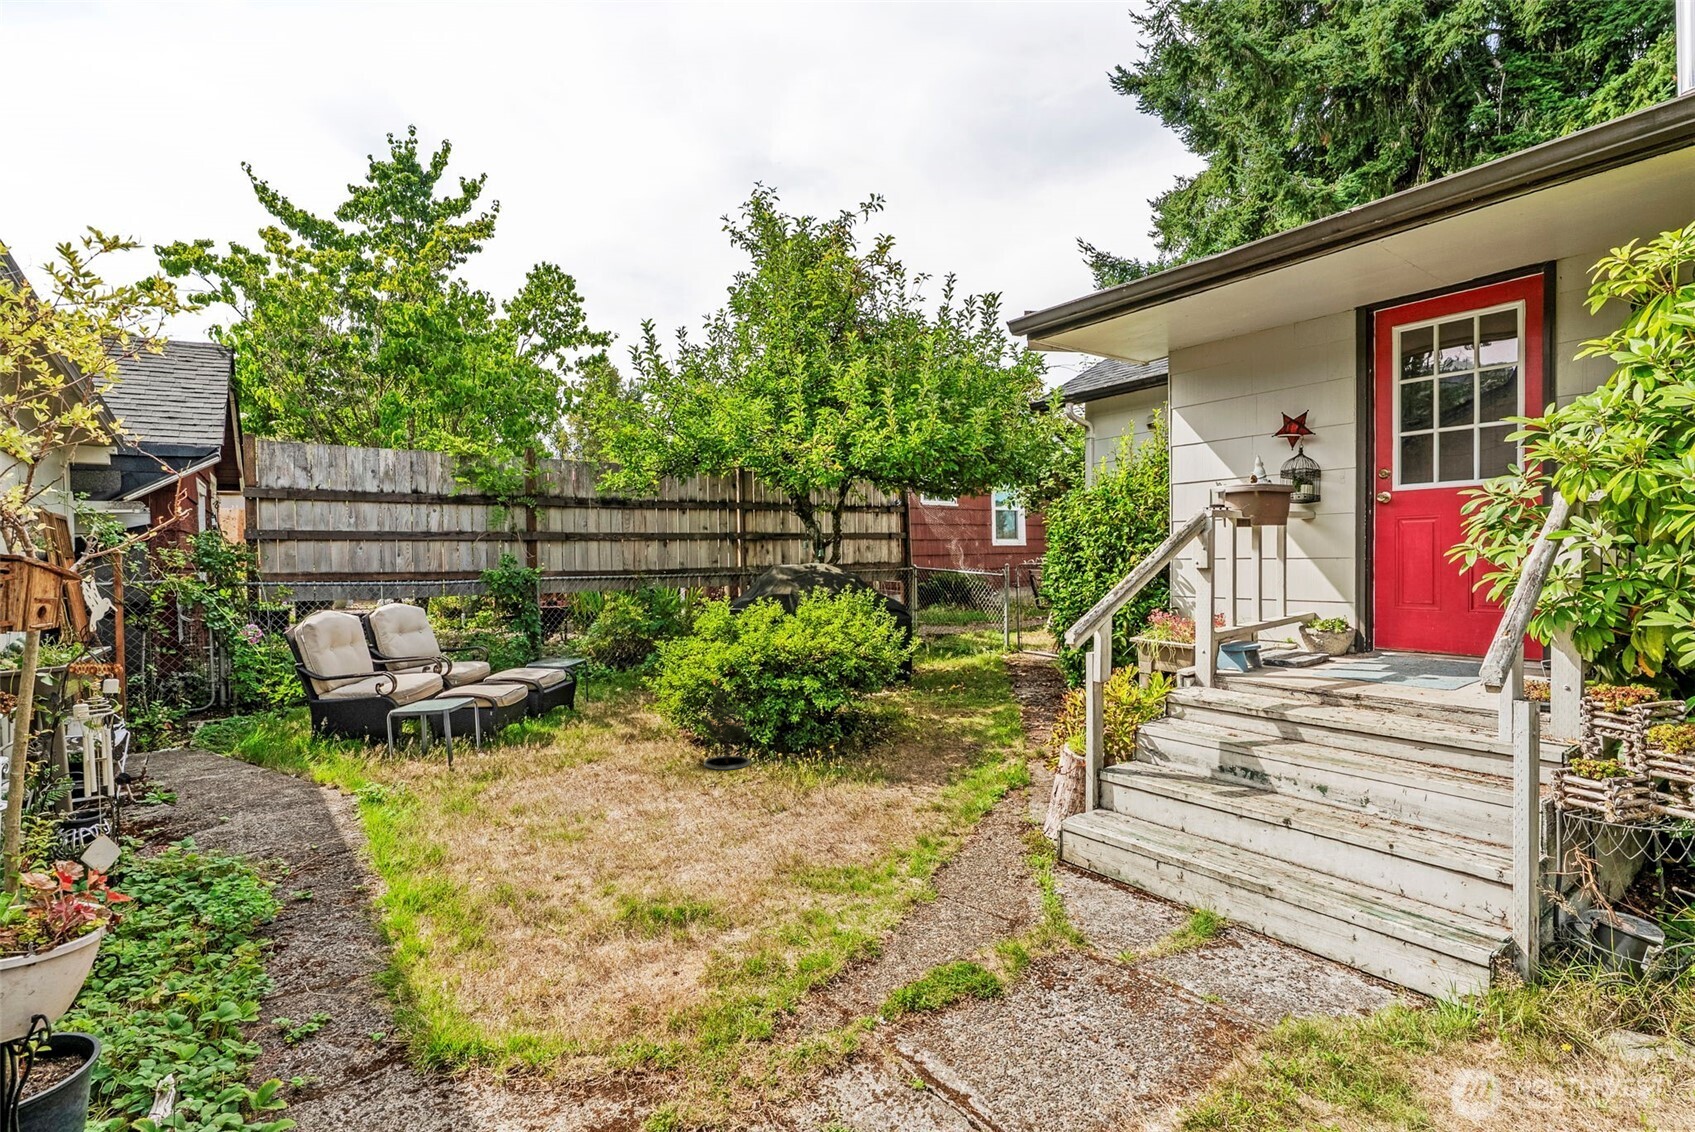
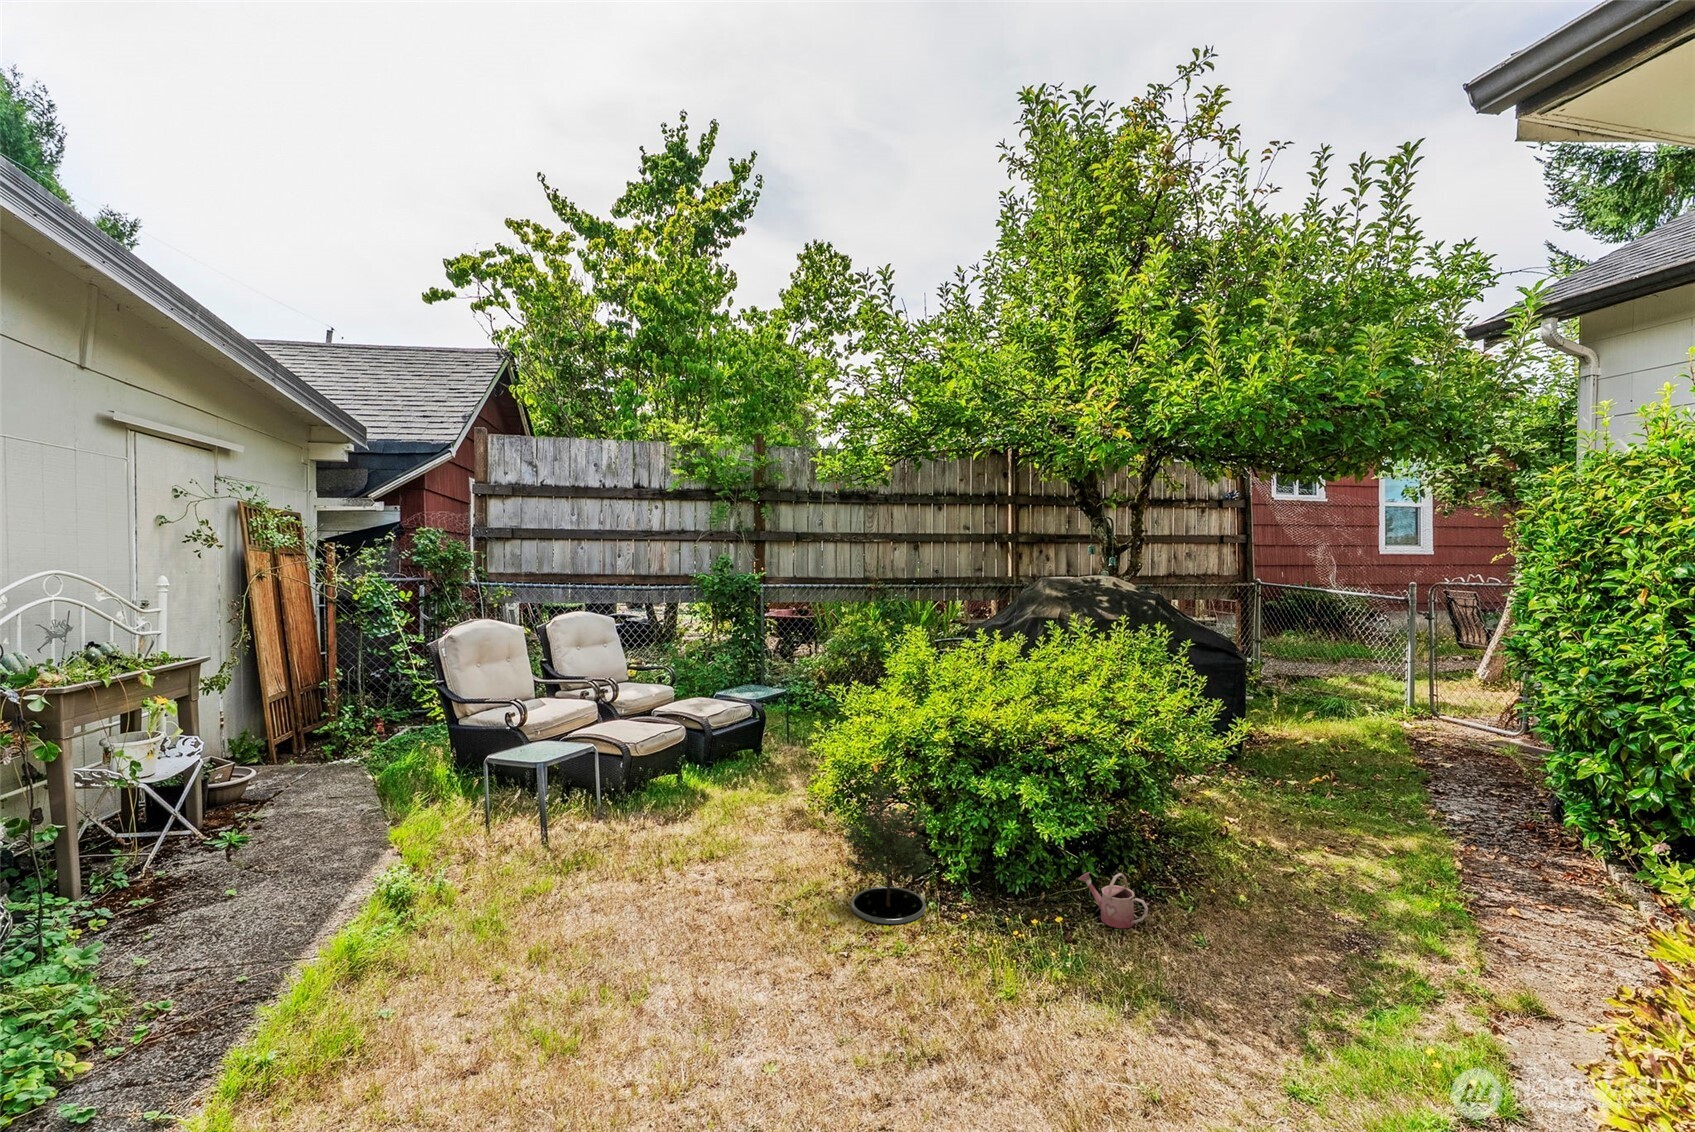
watering can: none [834,727,873,756] -> present [1078,872,1148,929]

